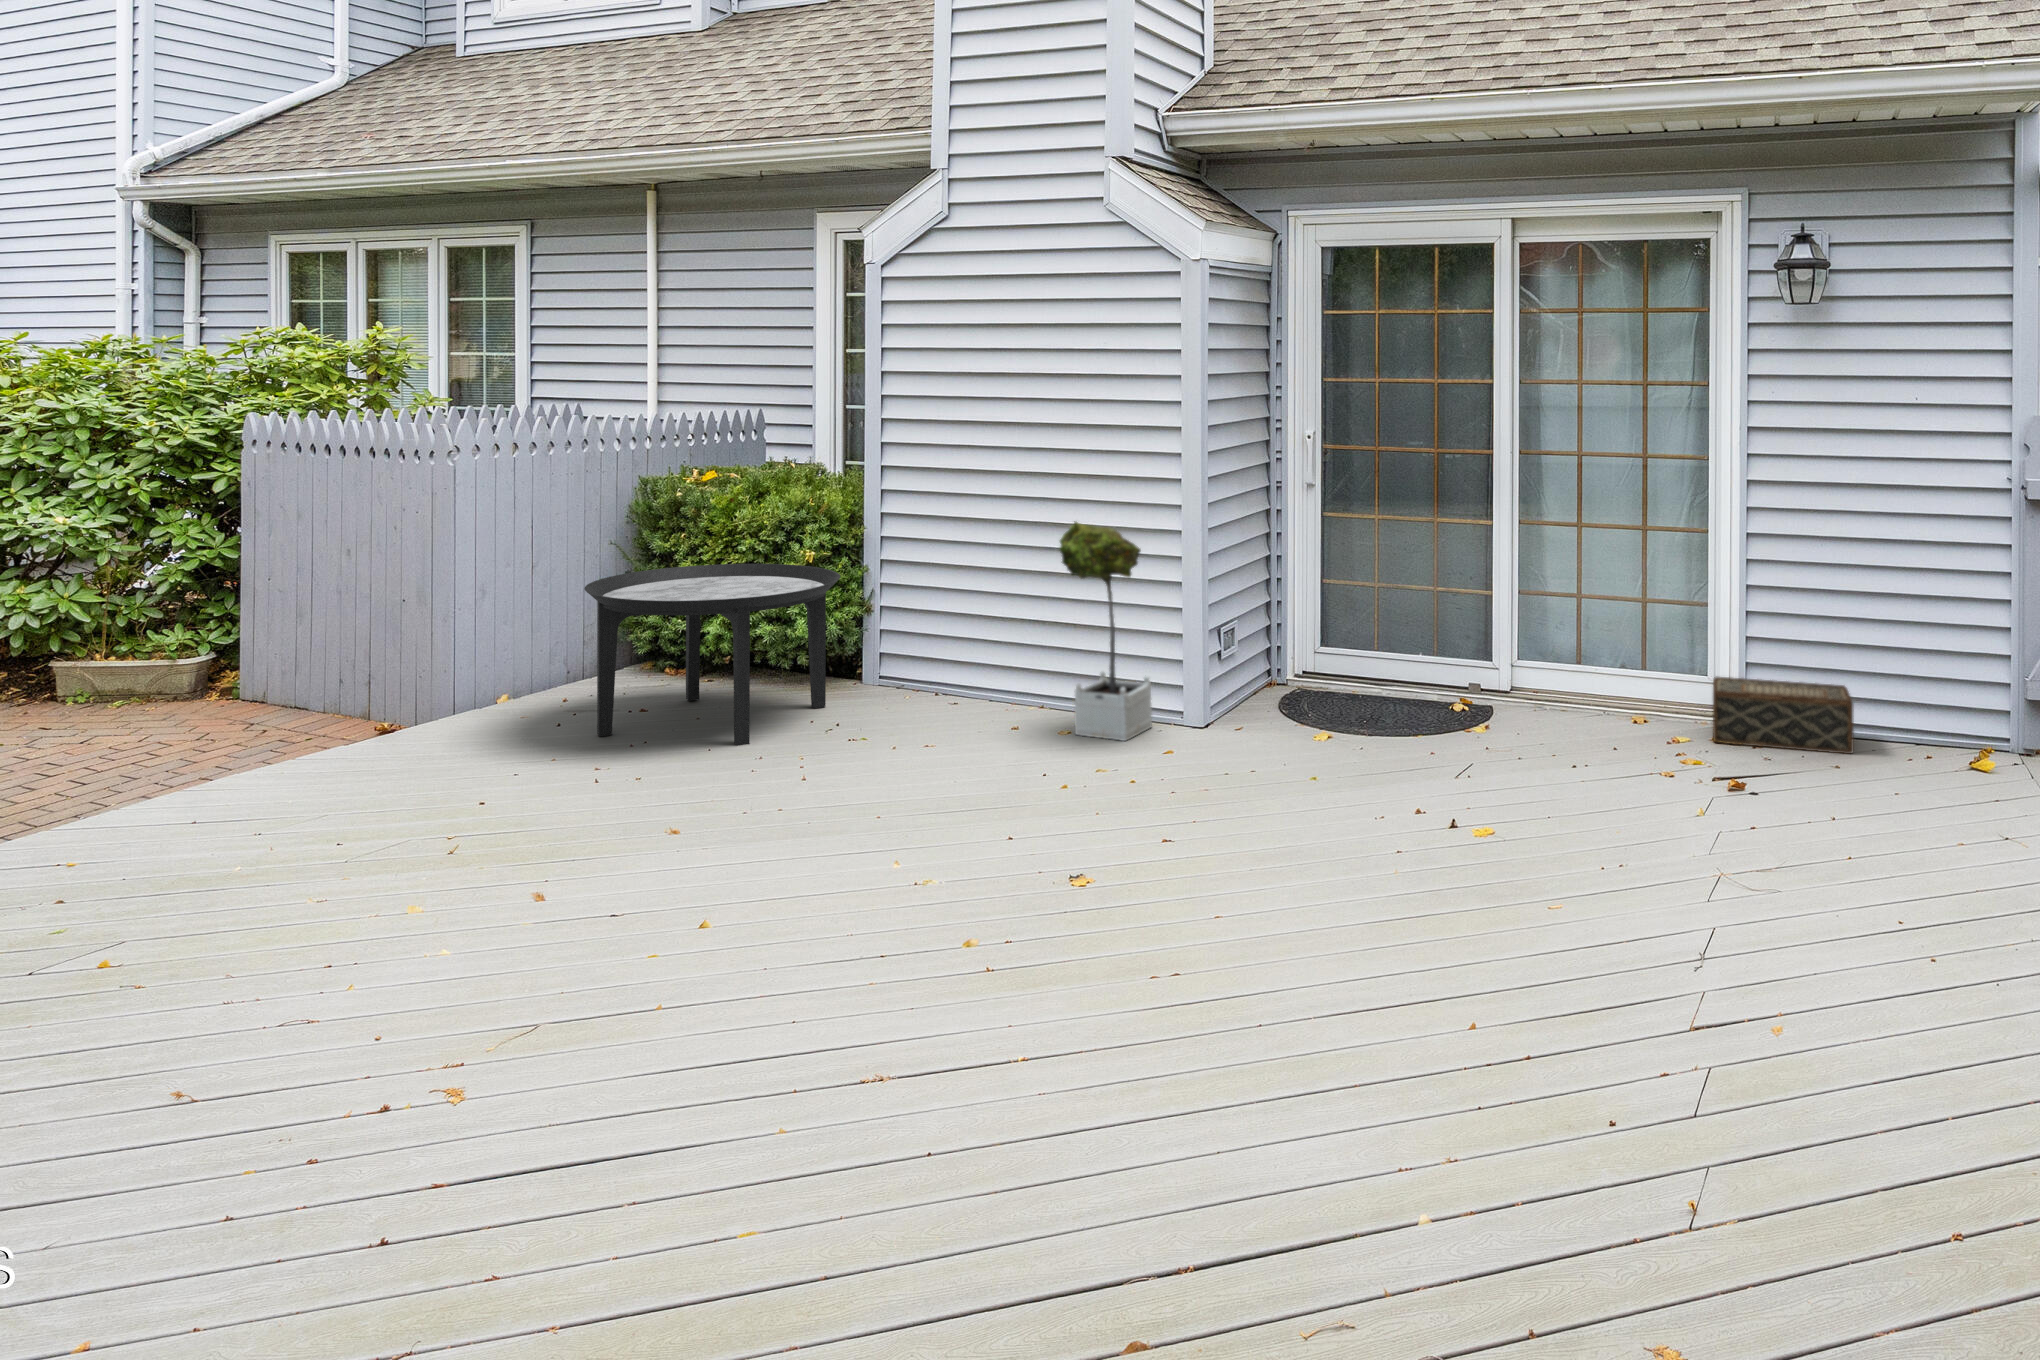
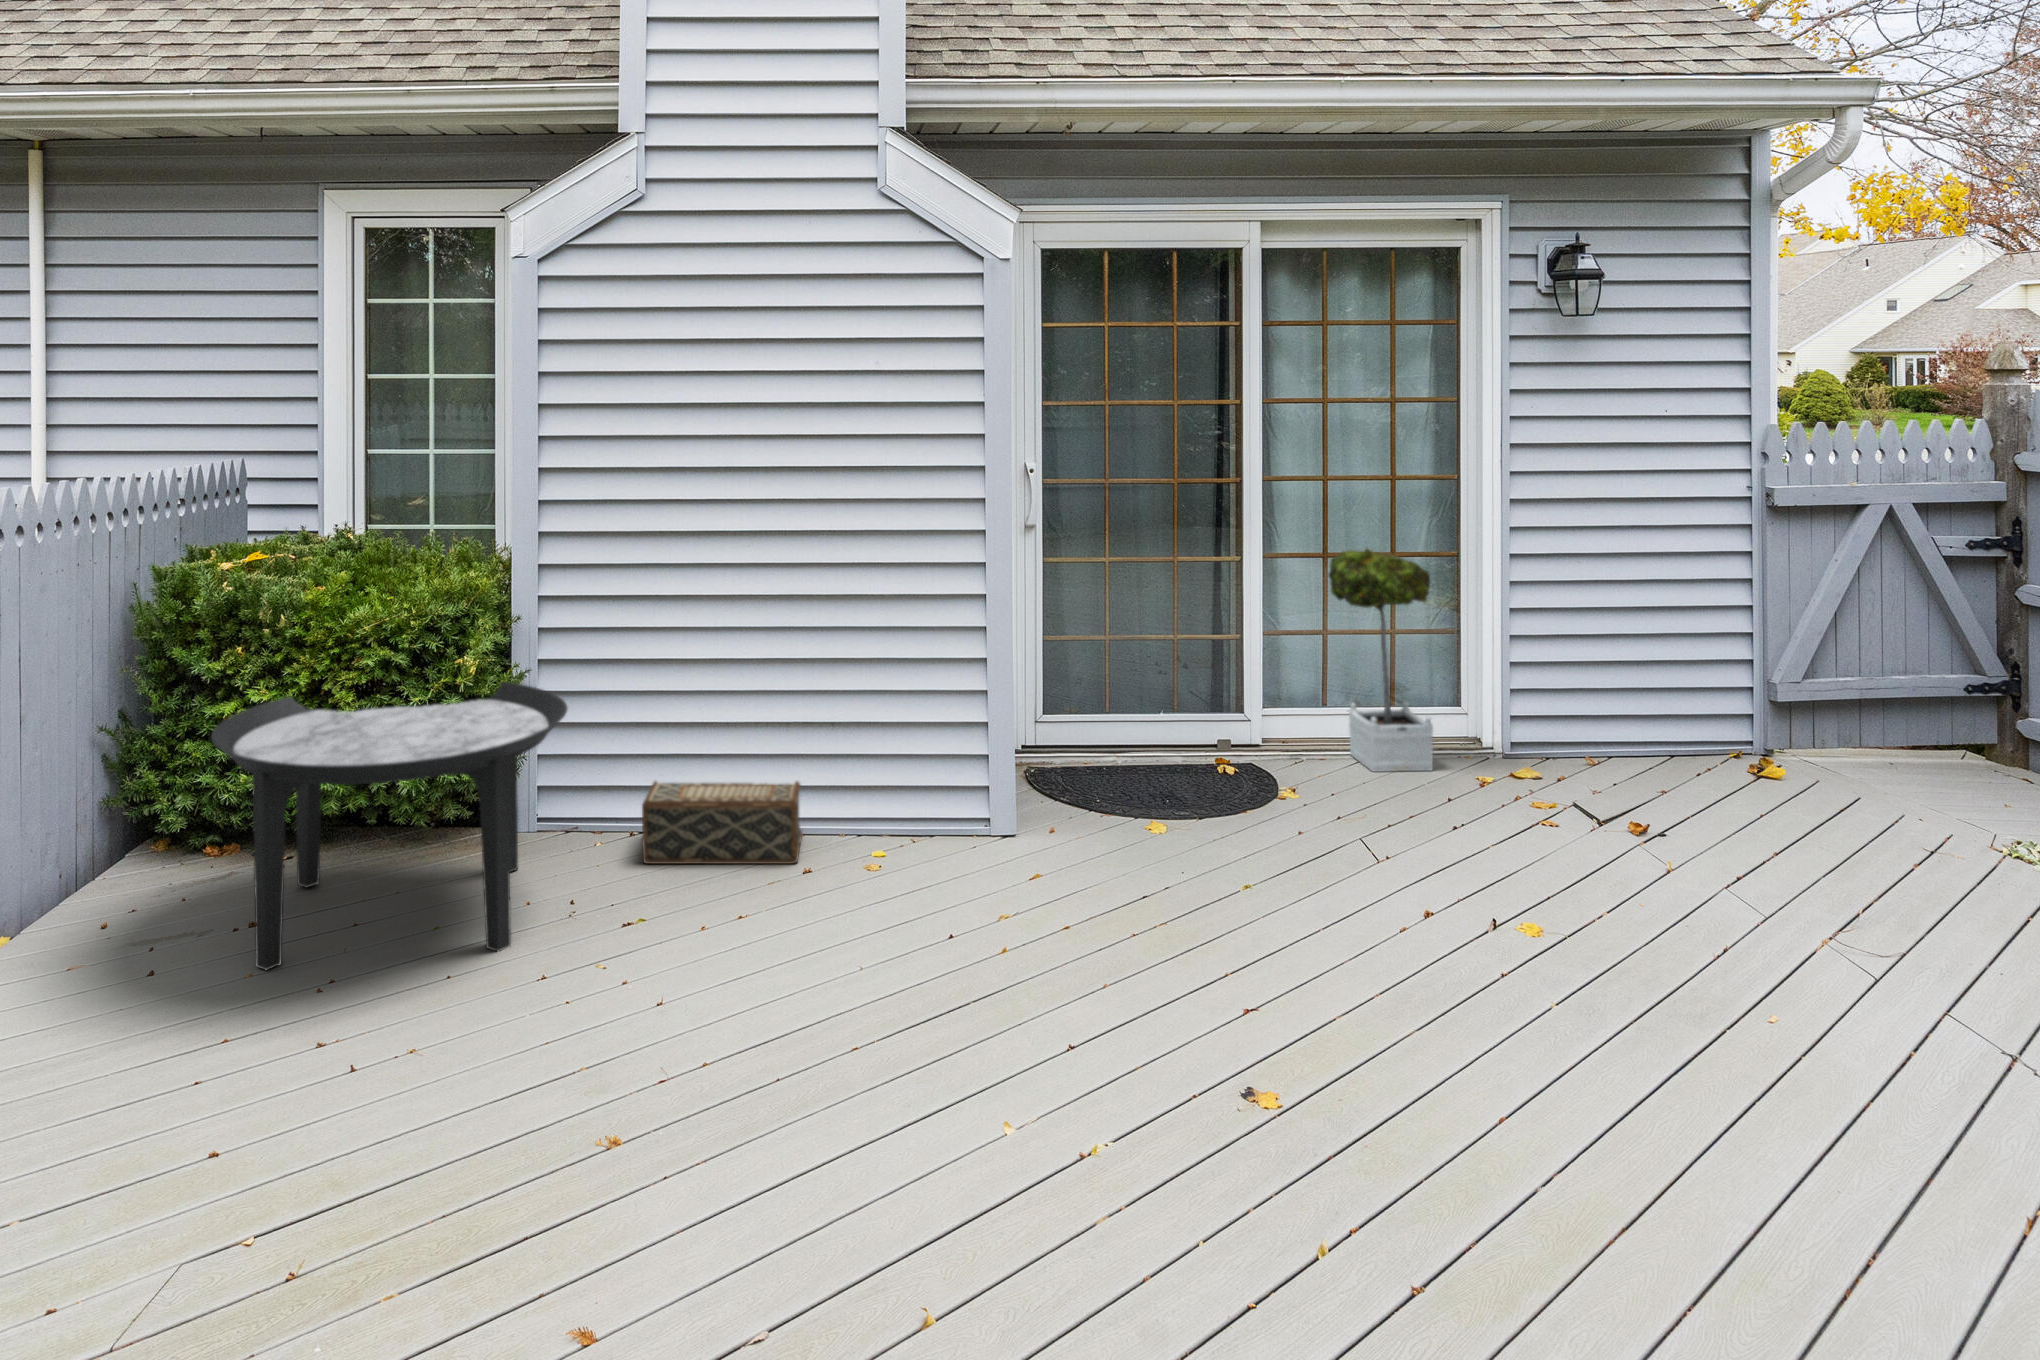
potted tree: present [1060,521,1152,741] -> present [1329,549,1433,772]
woven basket: present [1713,676,1854,754] -> present [642,781,802,864]

